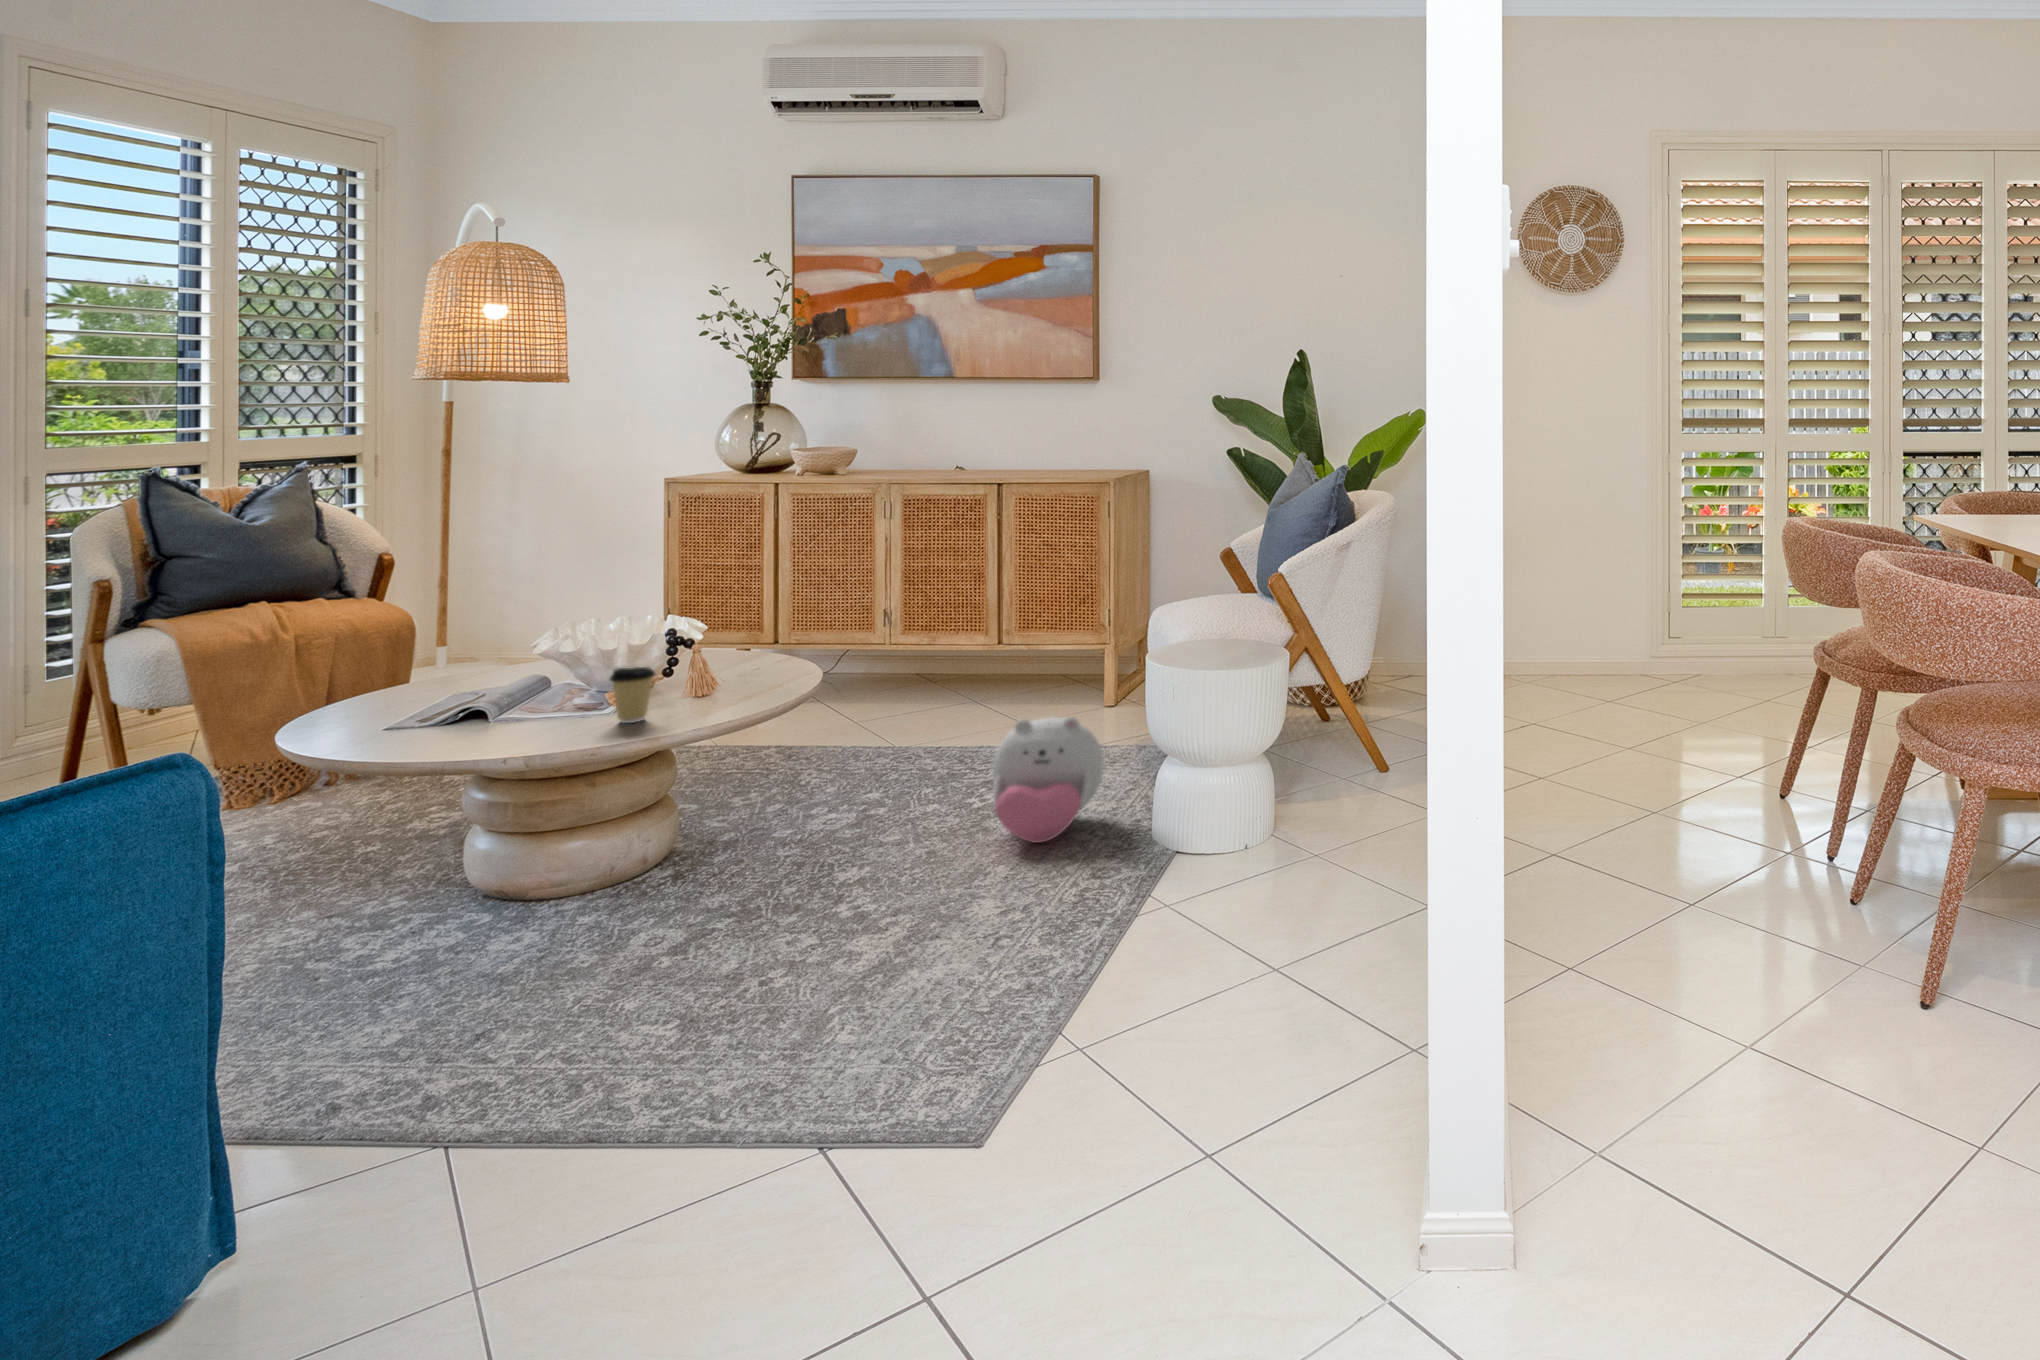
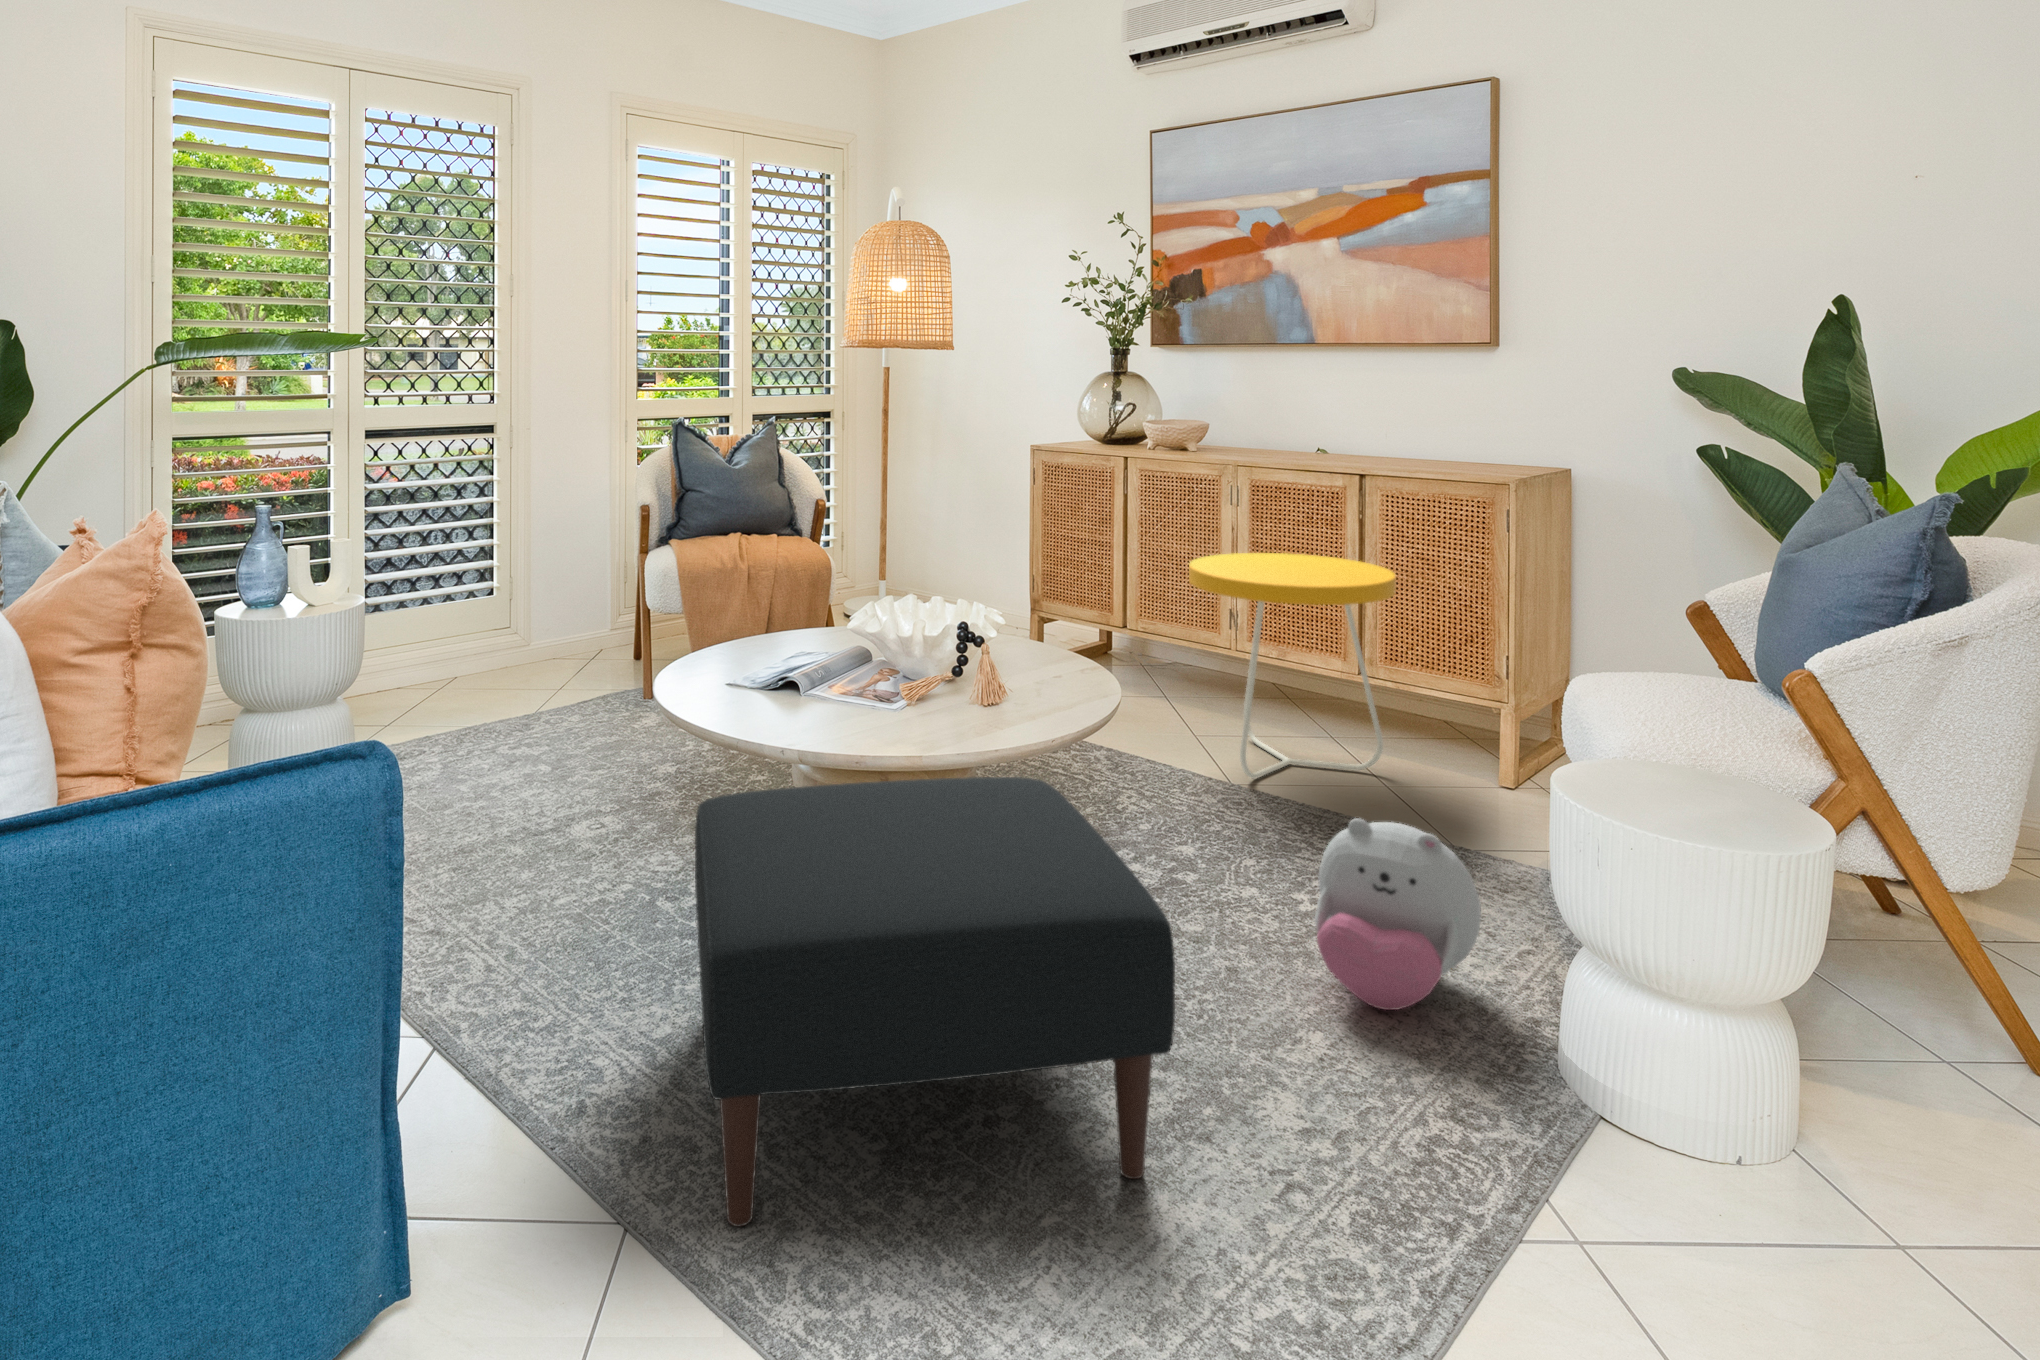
side table: none [853,551,1028,738] -> present [1189,553,1396,778]
coffee cup: present [610,667,655,723] -> none [896,658,940,723]
ottoman: none [420,738,921,1105] -> present [695,777,1175,1226]

